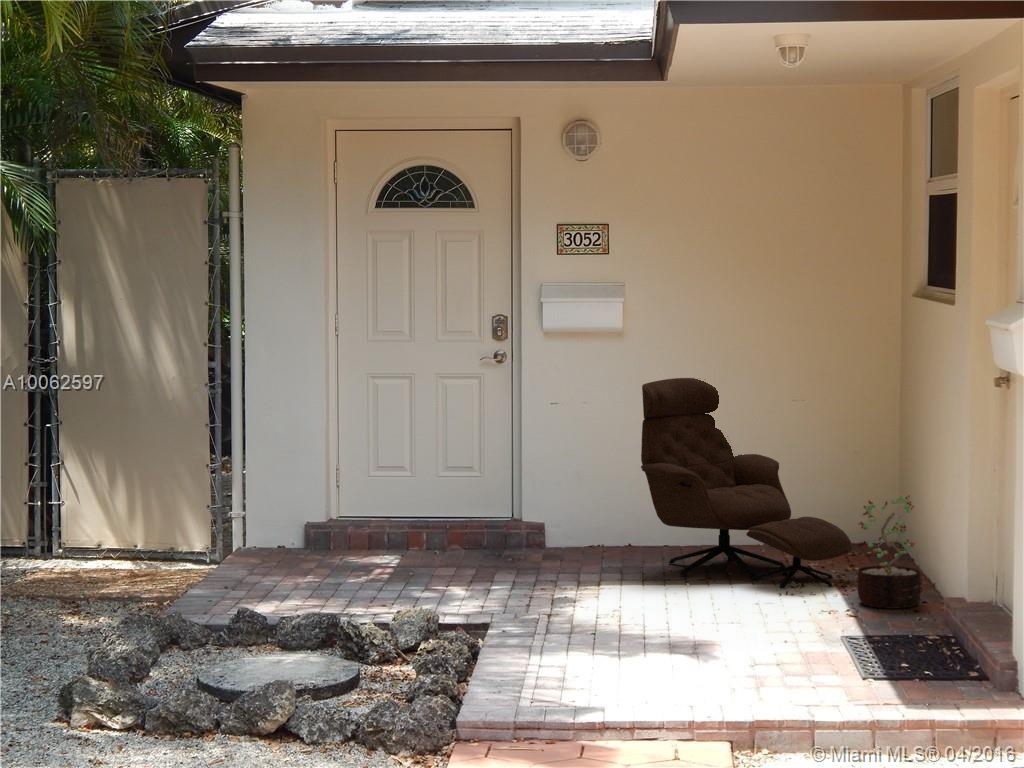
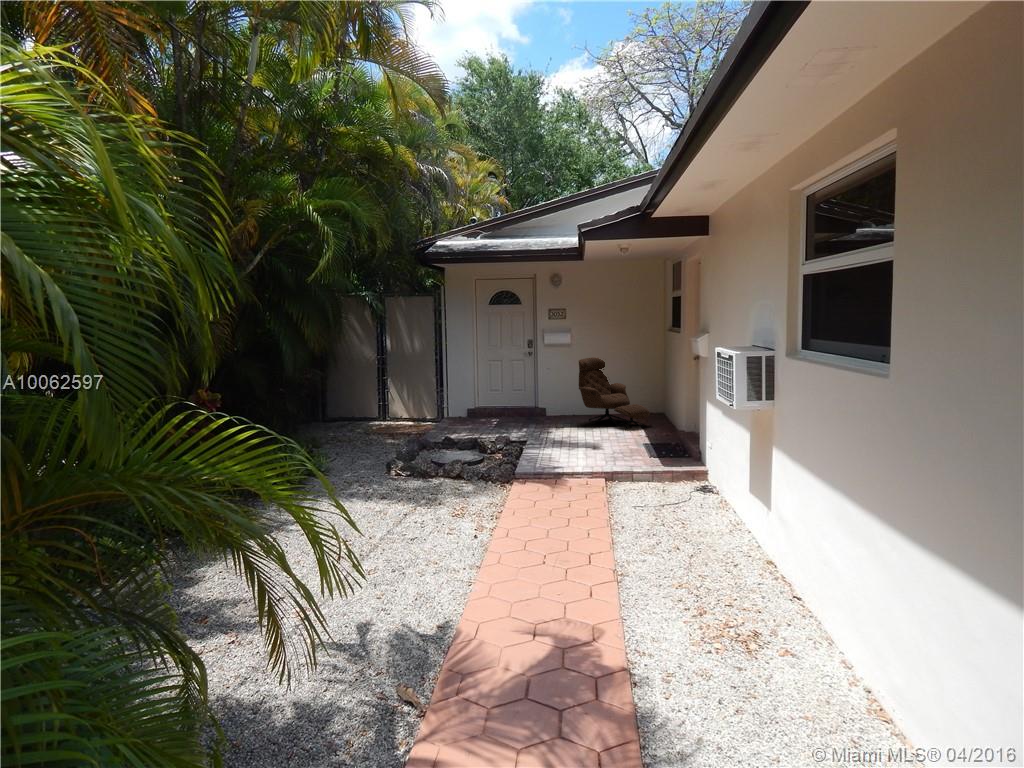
decorative plant: present [857,496,922,609] -> none [651,397,673,435]

